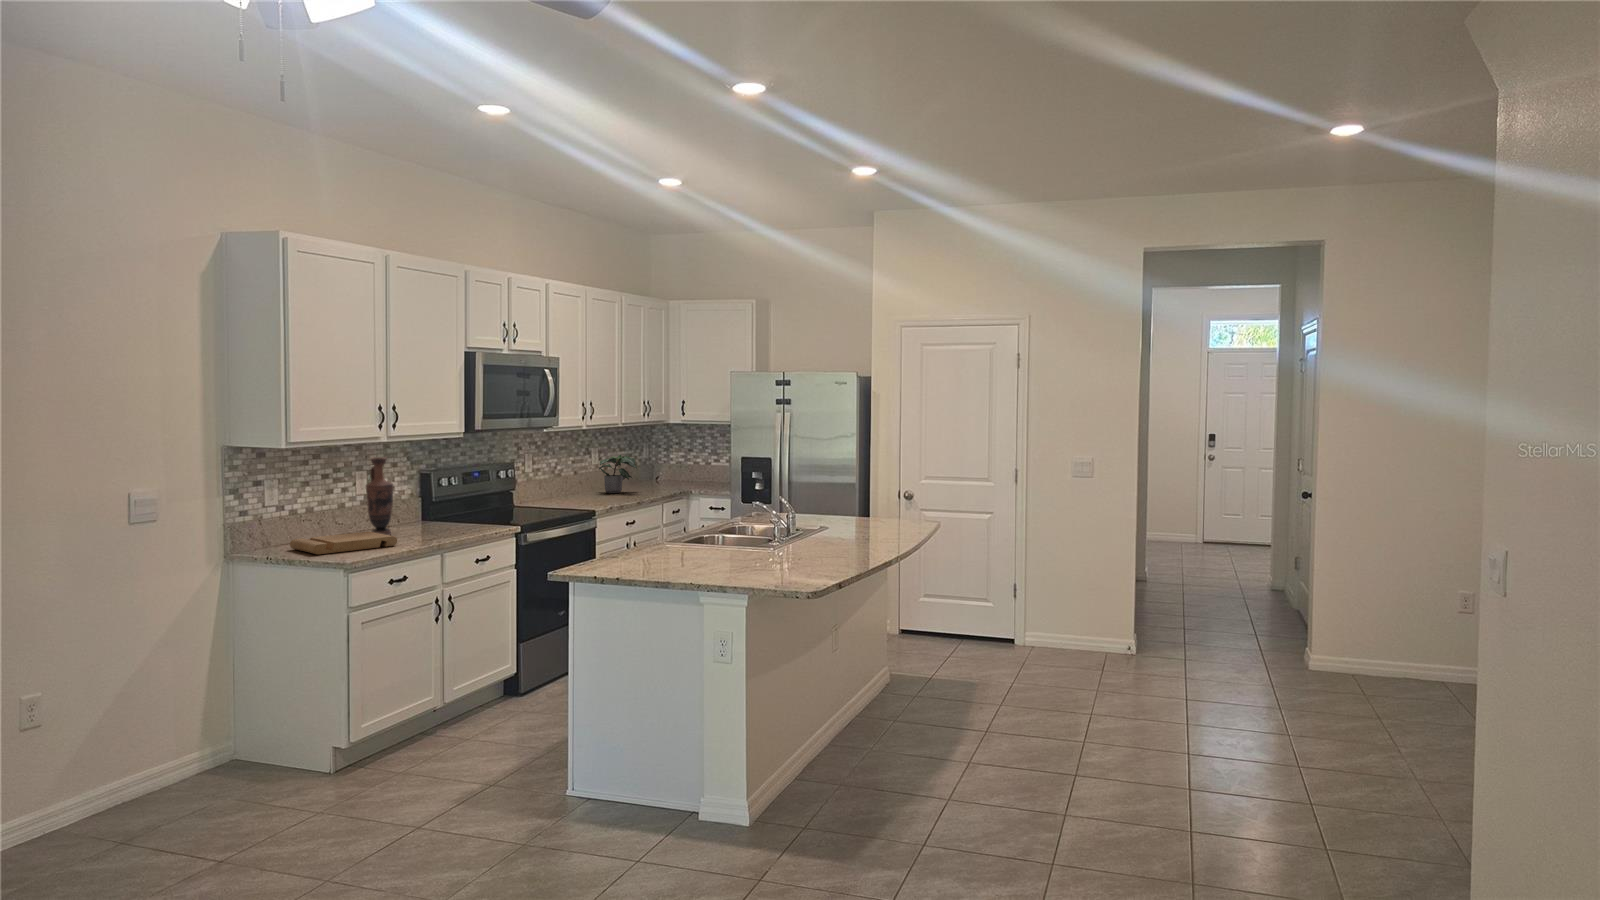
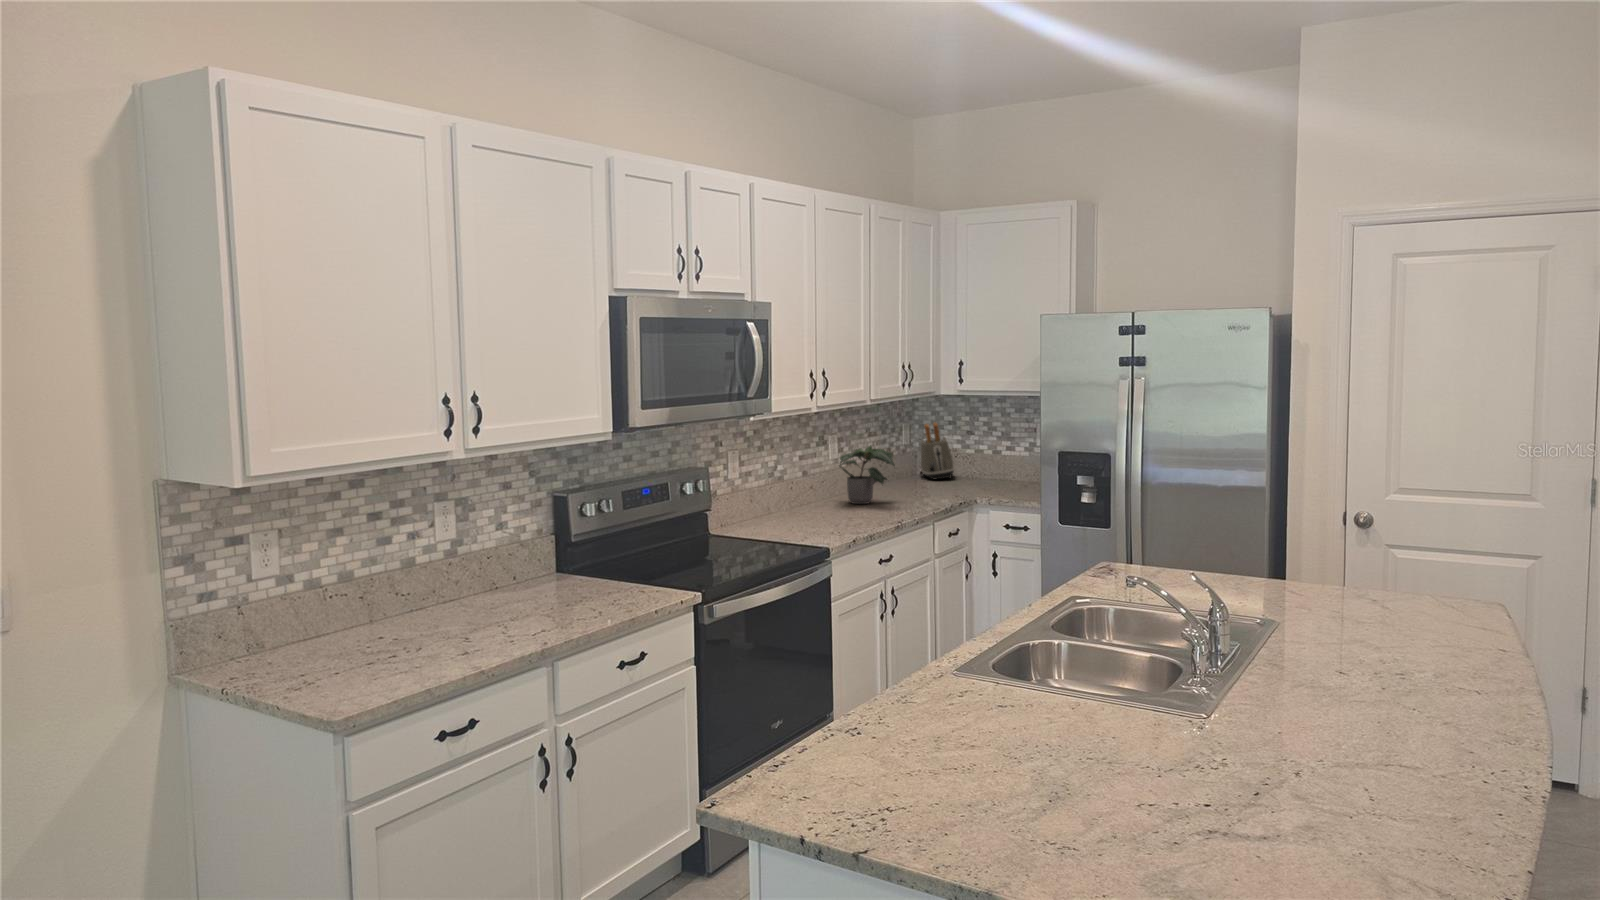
toaster: none [656,443,680,482] -> present [921,423,954,479]
vase: present [366,457,393,535] -> none [434,484,482,623]
cutting board: present [290,532,397,554] -> none [280,621,466,689]

